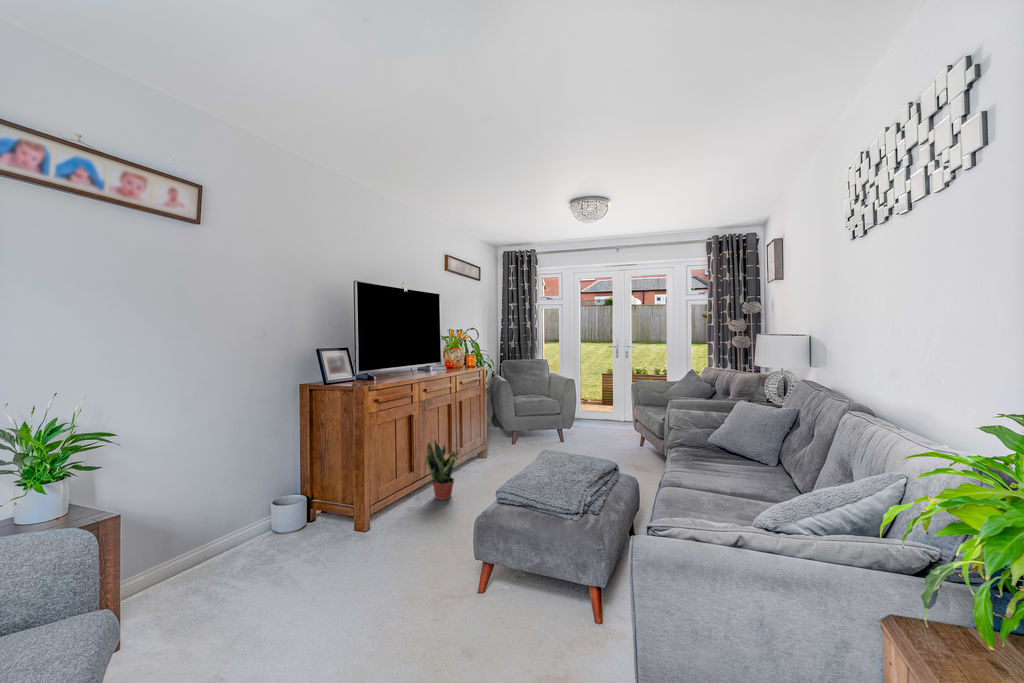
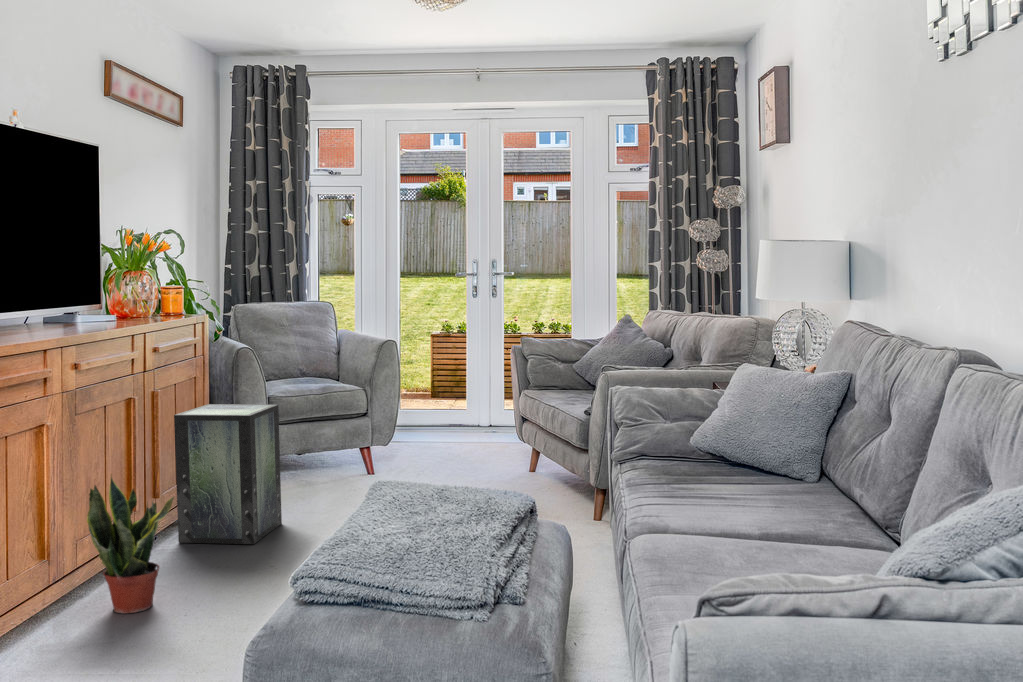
storage box: none [468,407,514,473] -> present [174,404,282,544]

